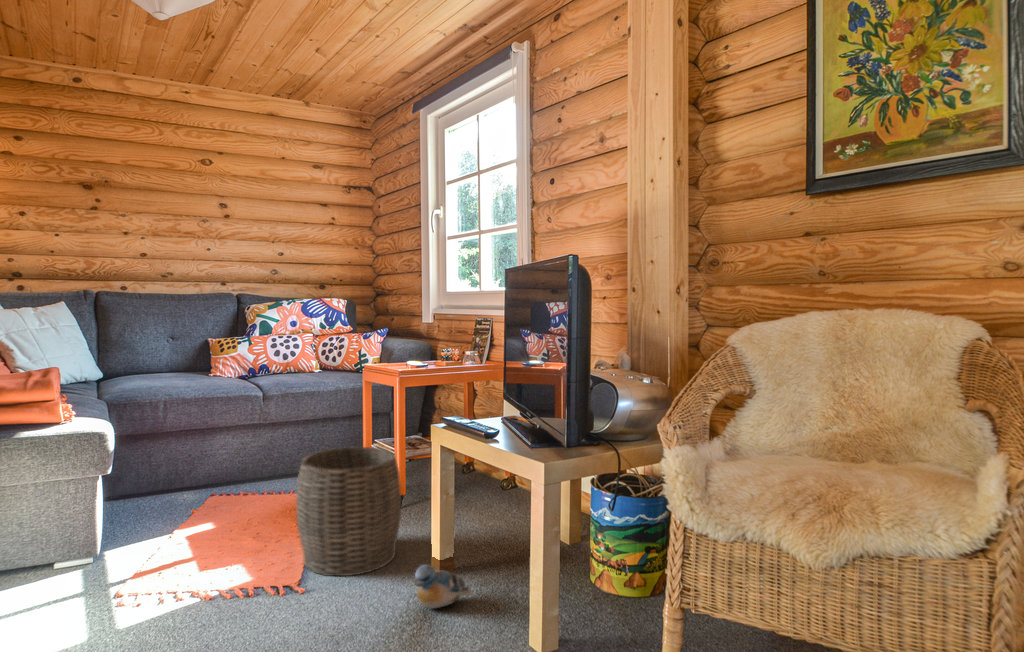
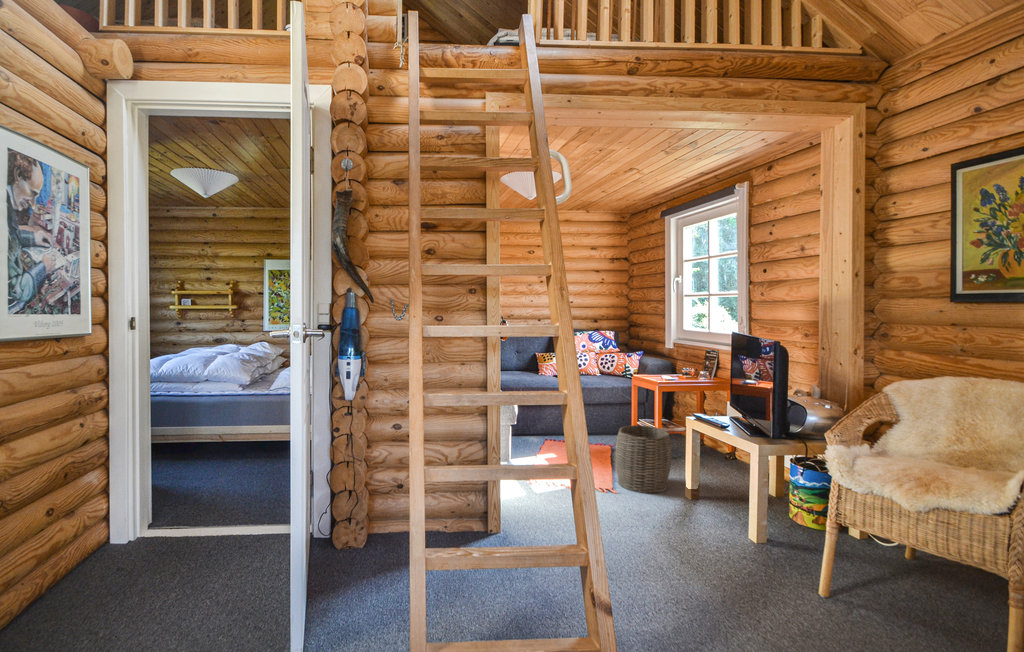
plush toy: present [413,564,473,608] -> none [687,491,719,515]

